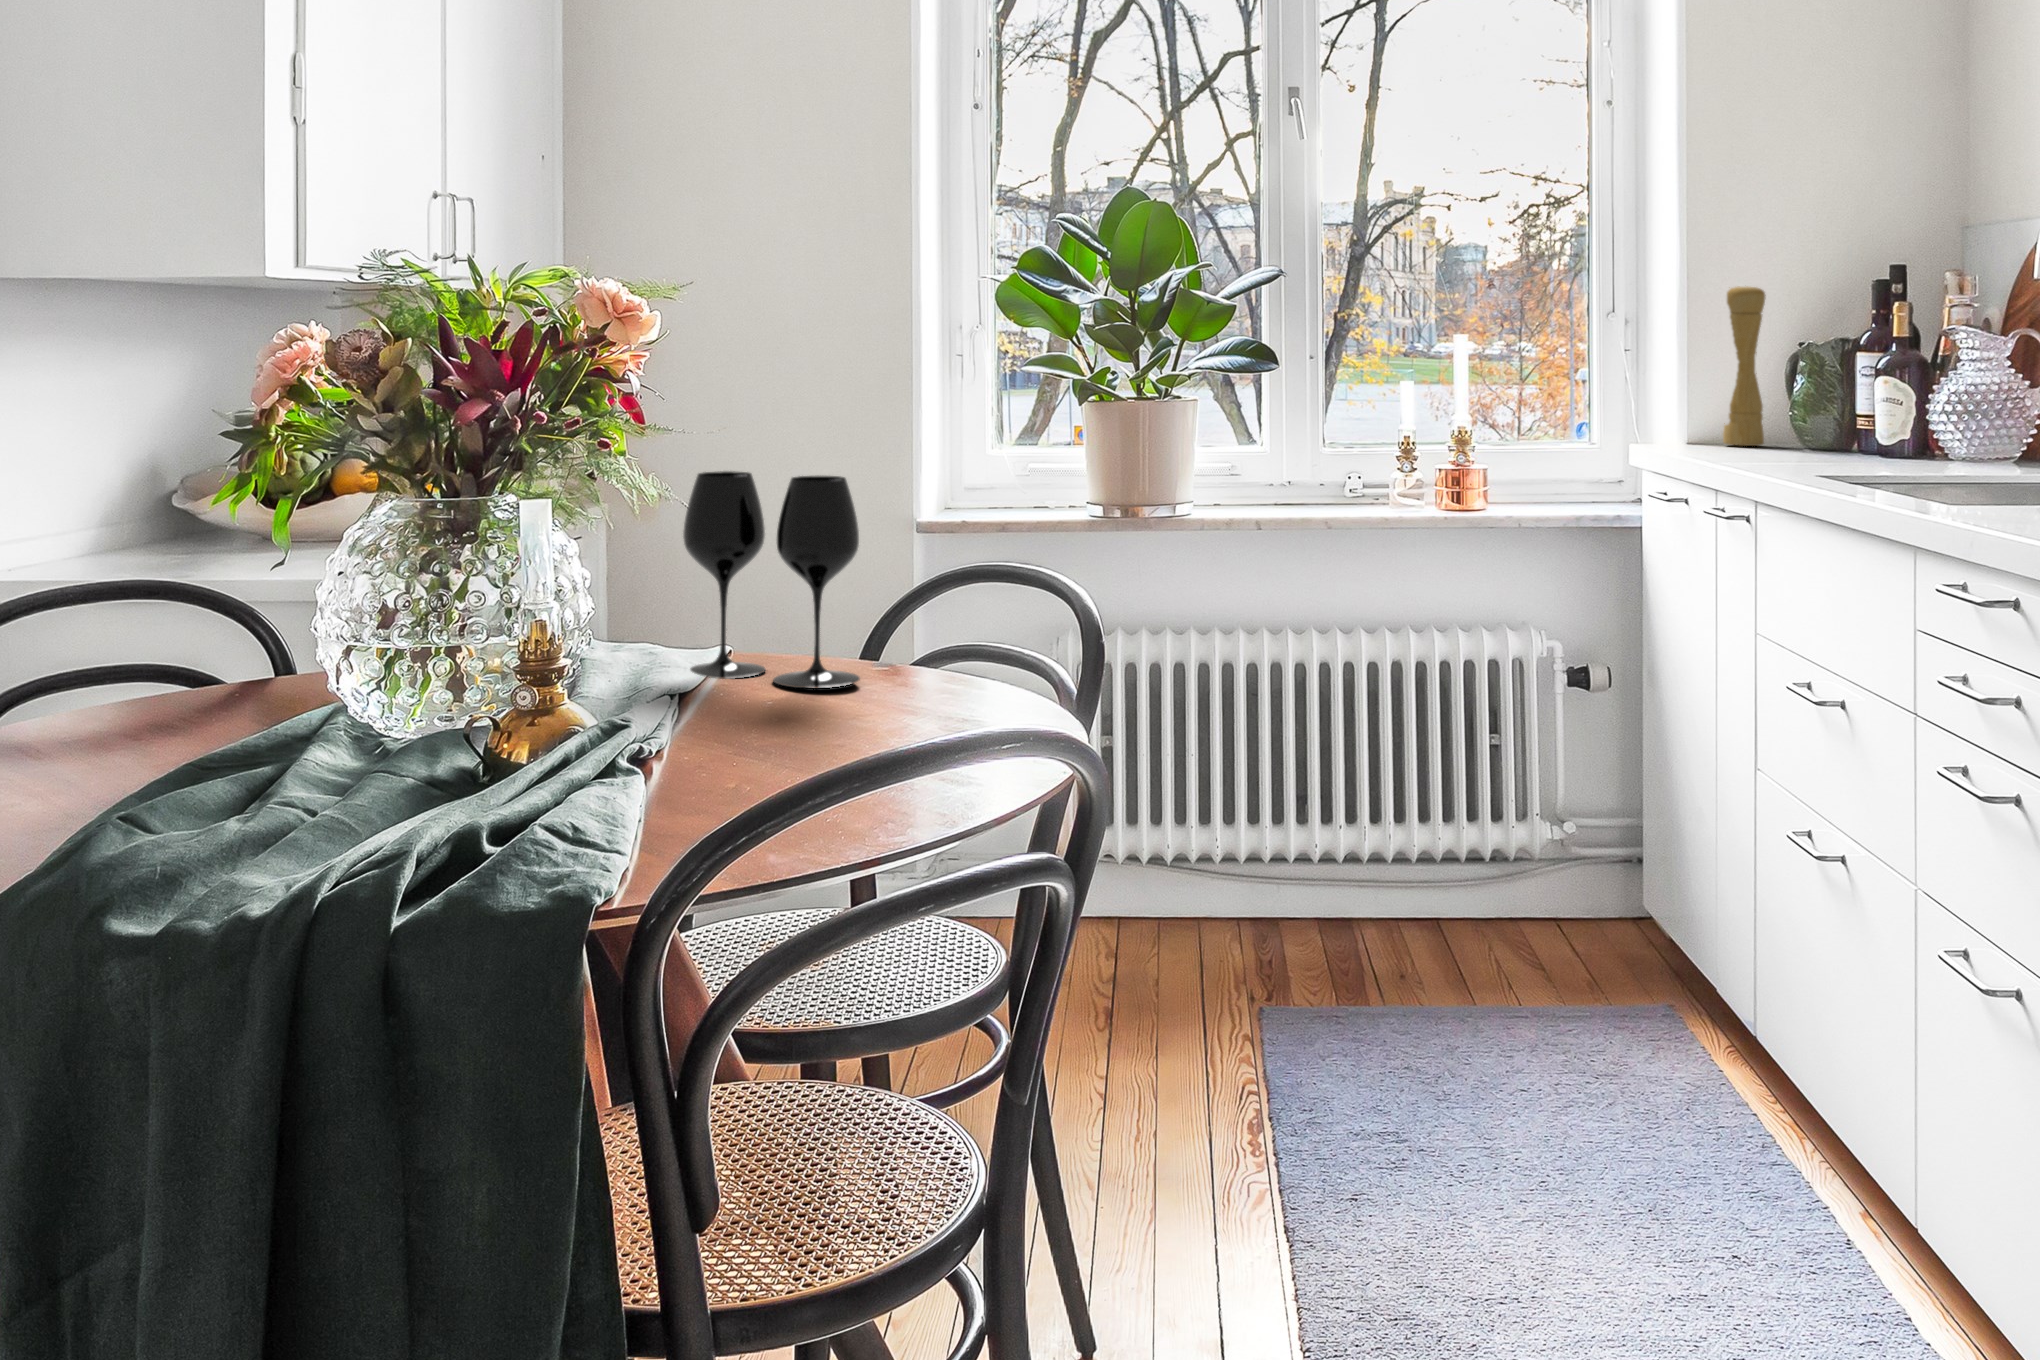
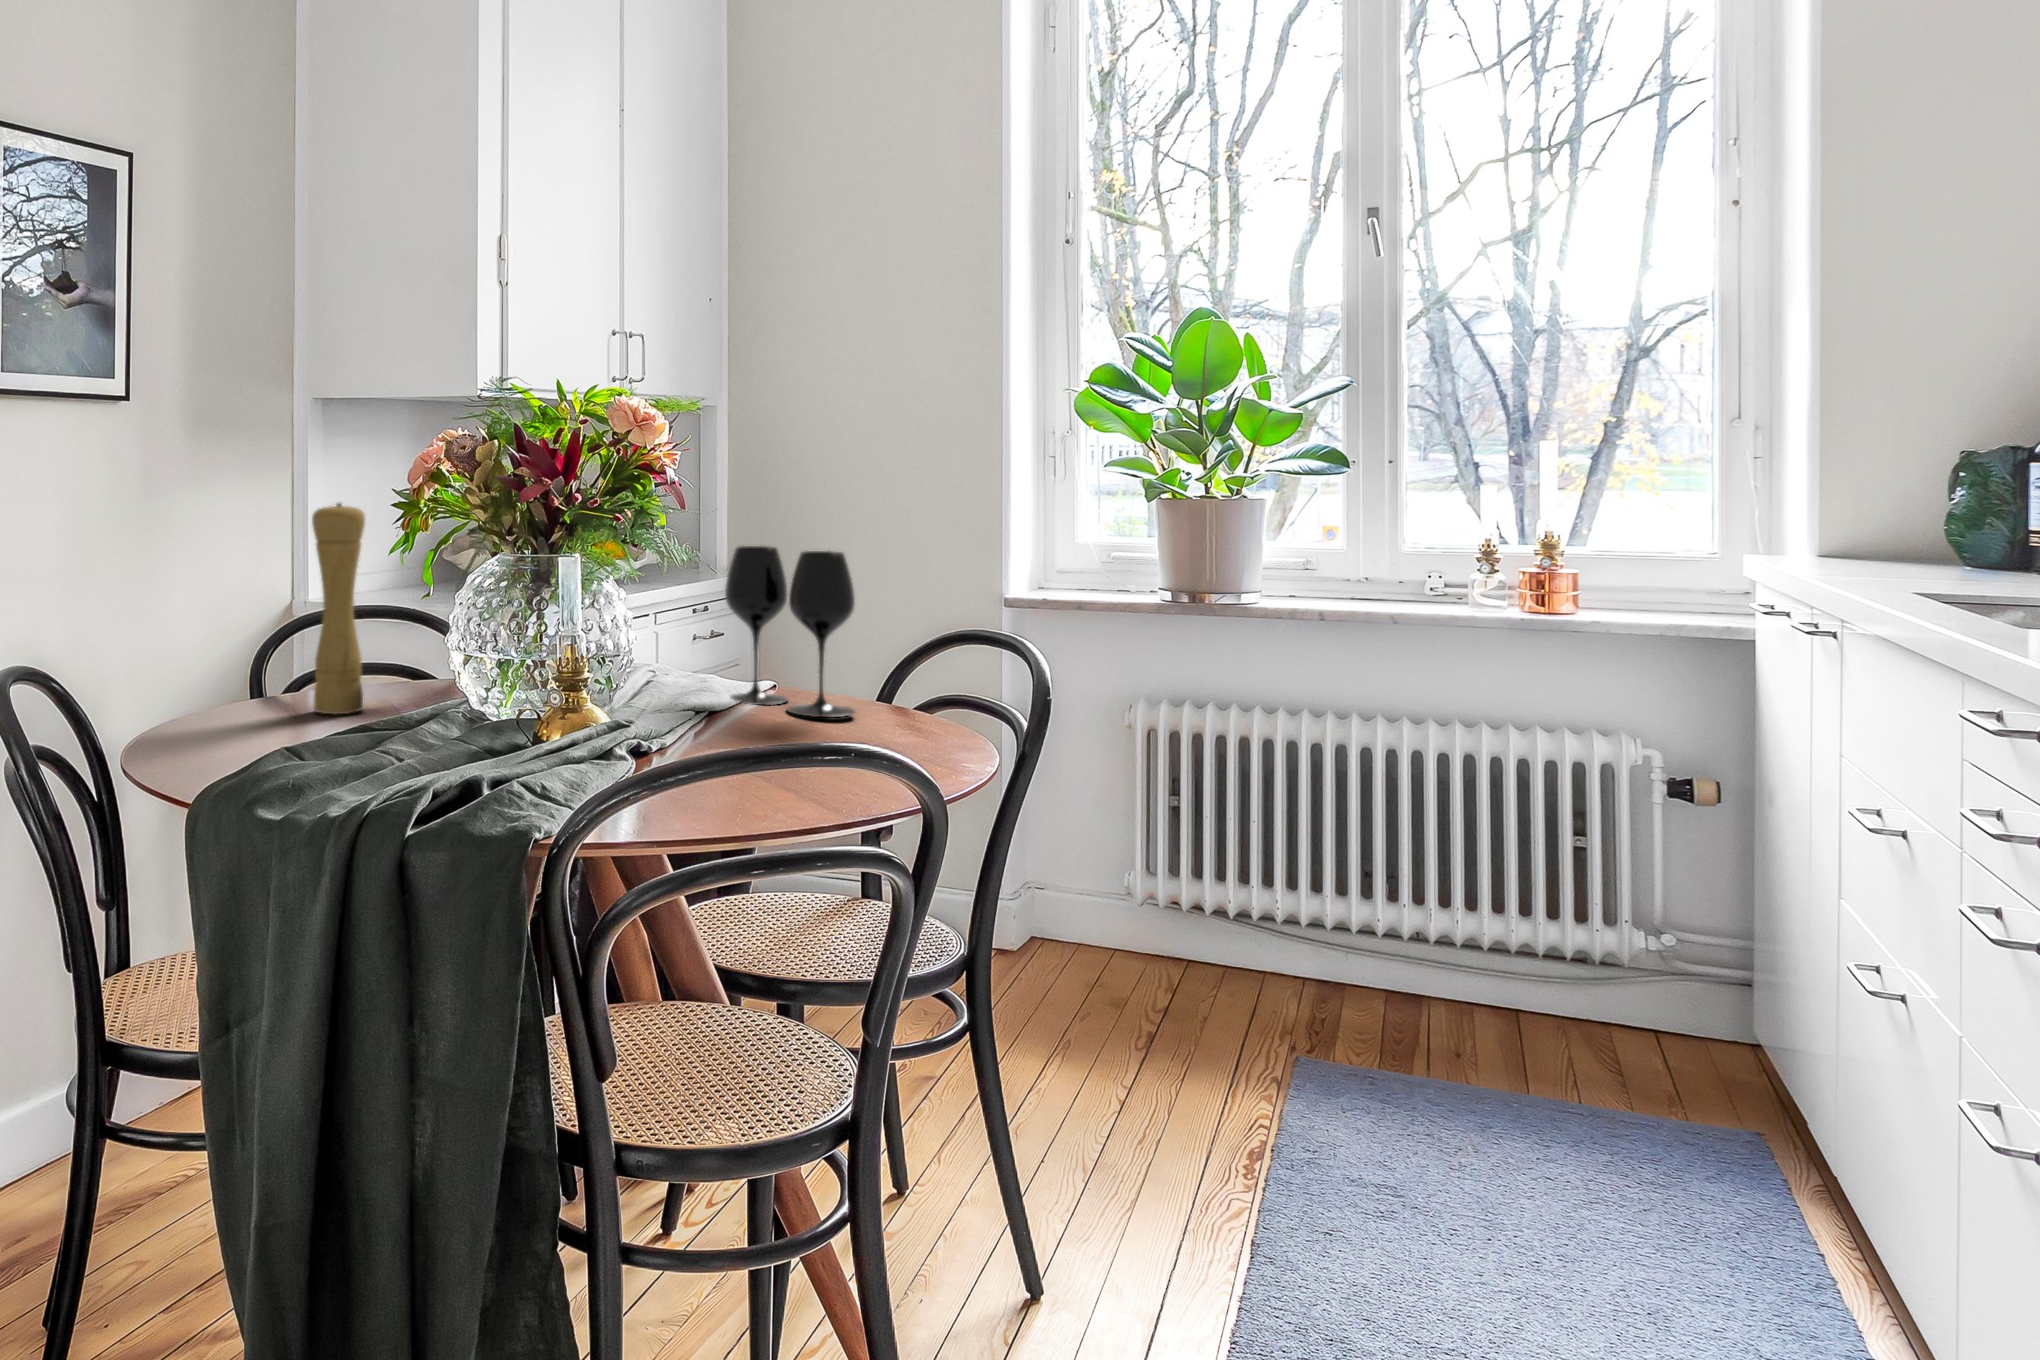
pepper mill: present [1723,286,1766,446] -> present [312,503,365,714]

